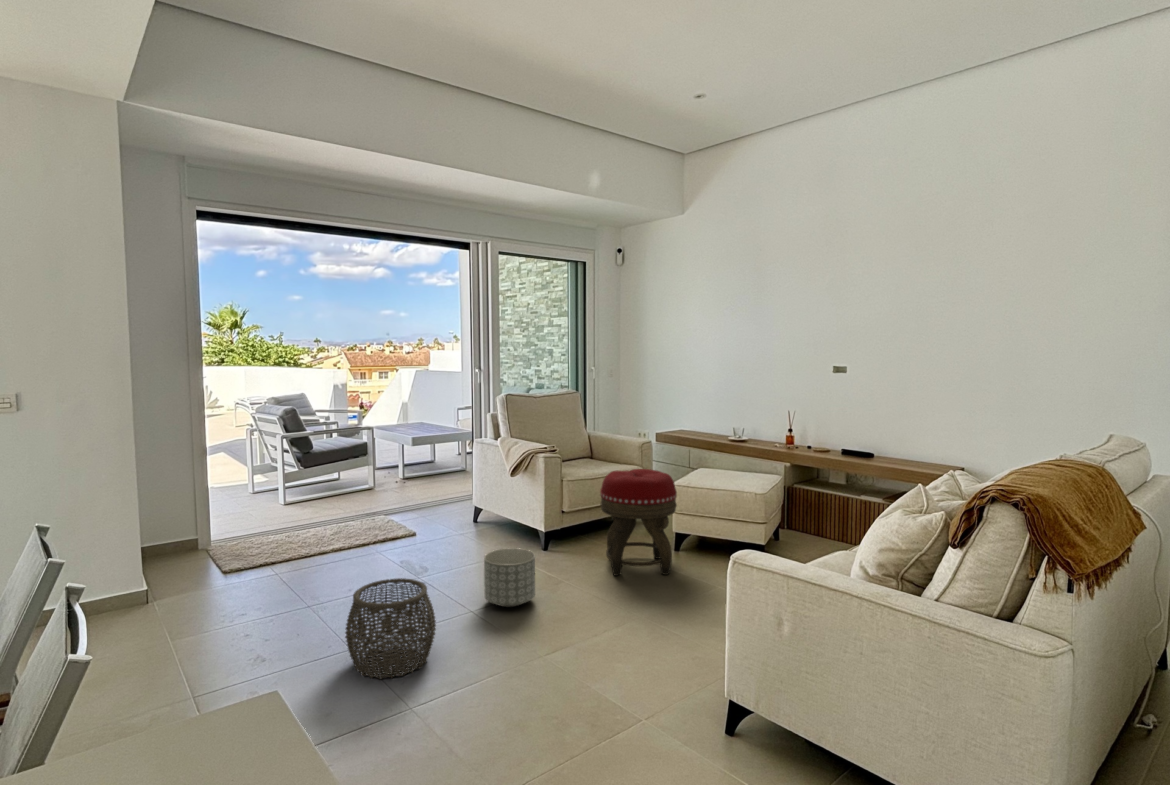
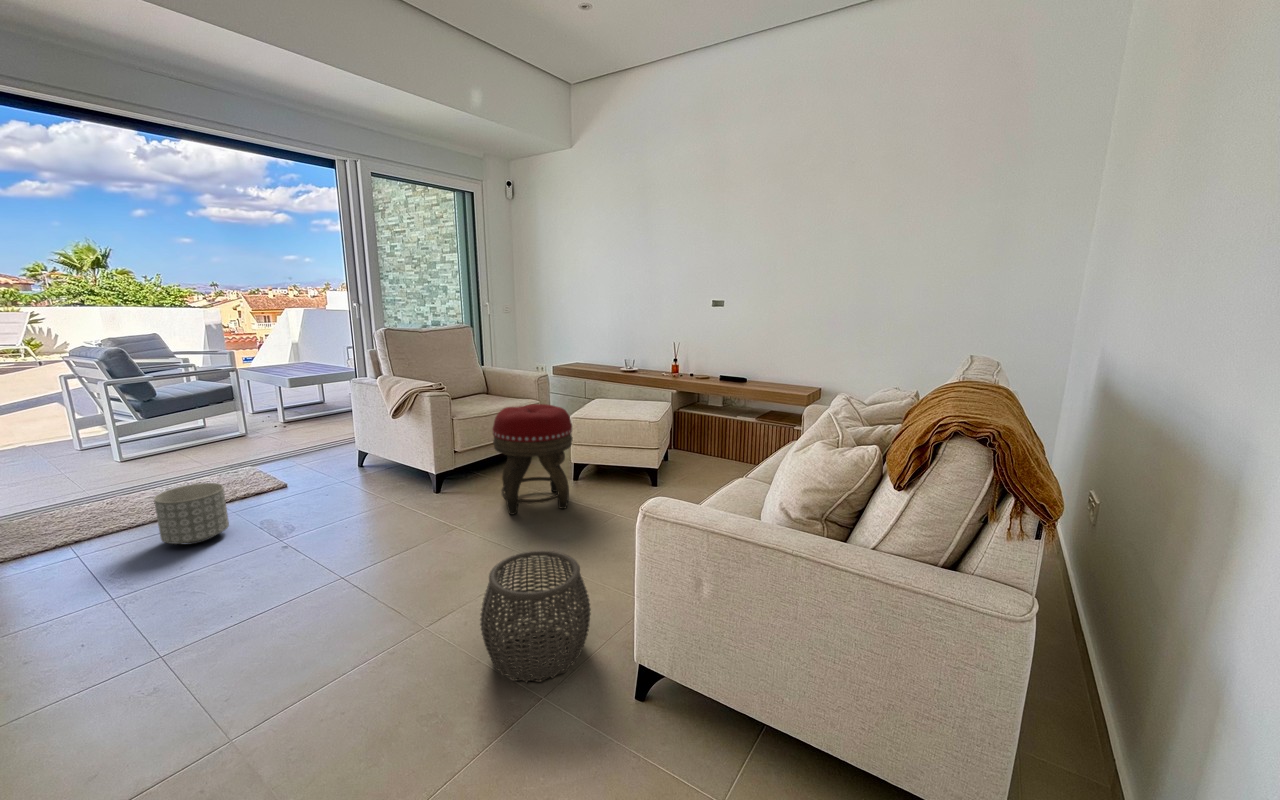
planter: present [484,548,535,607] -> present [154,483,229,544]
woven basket: present [345,578,436,679] -> present [480,550,591,682]

